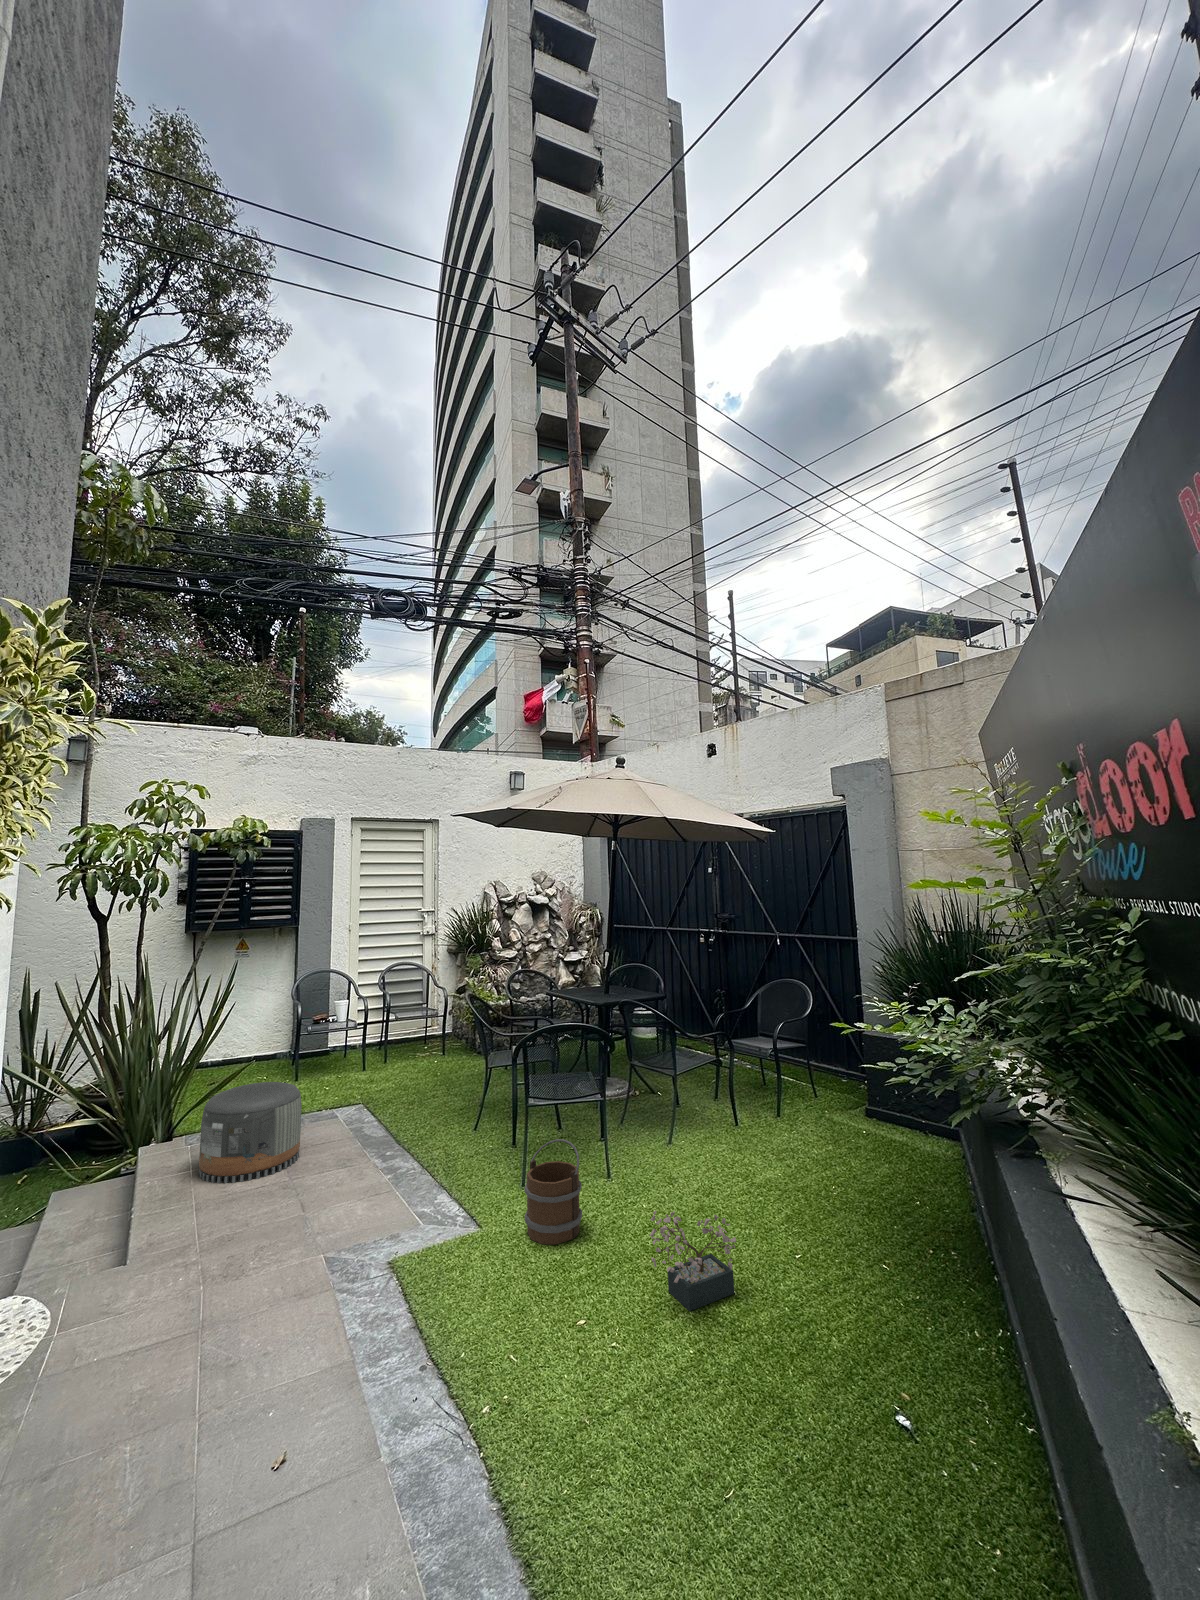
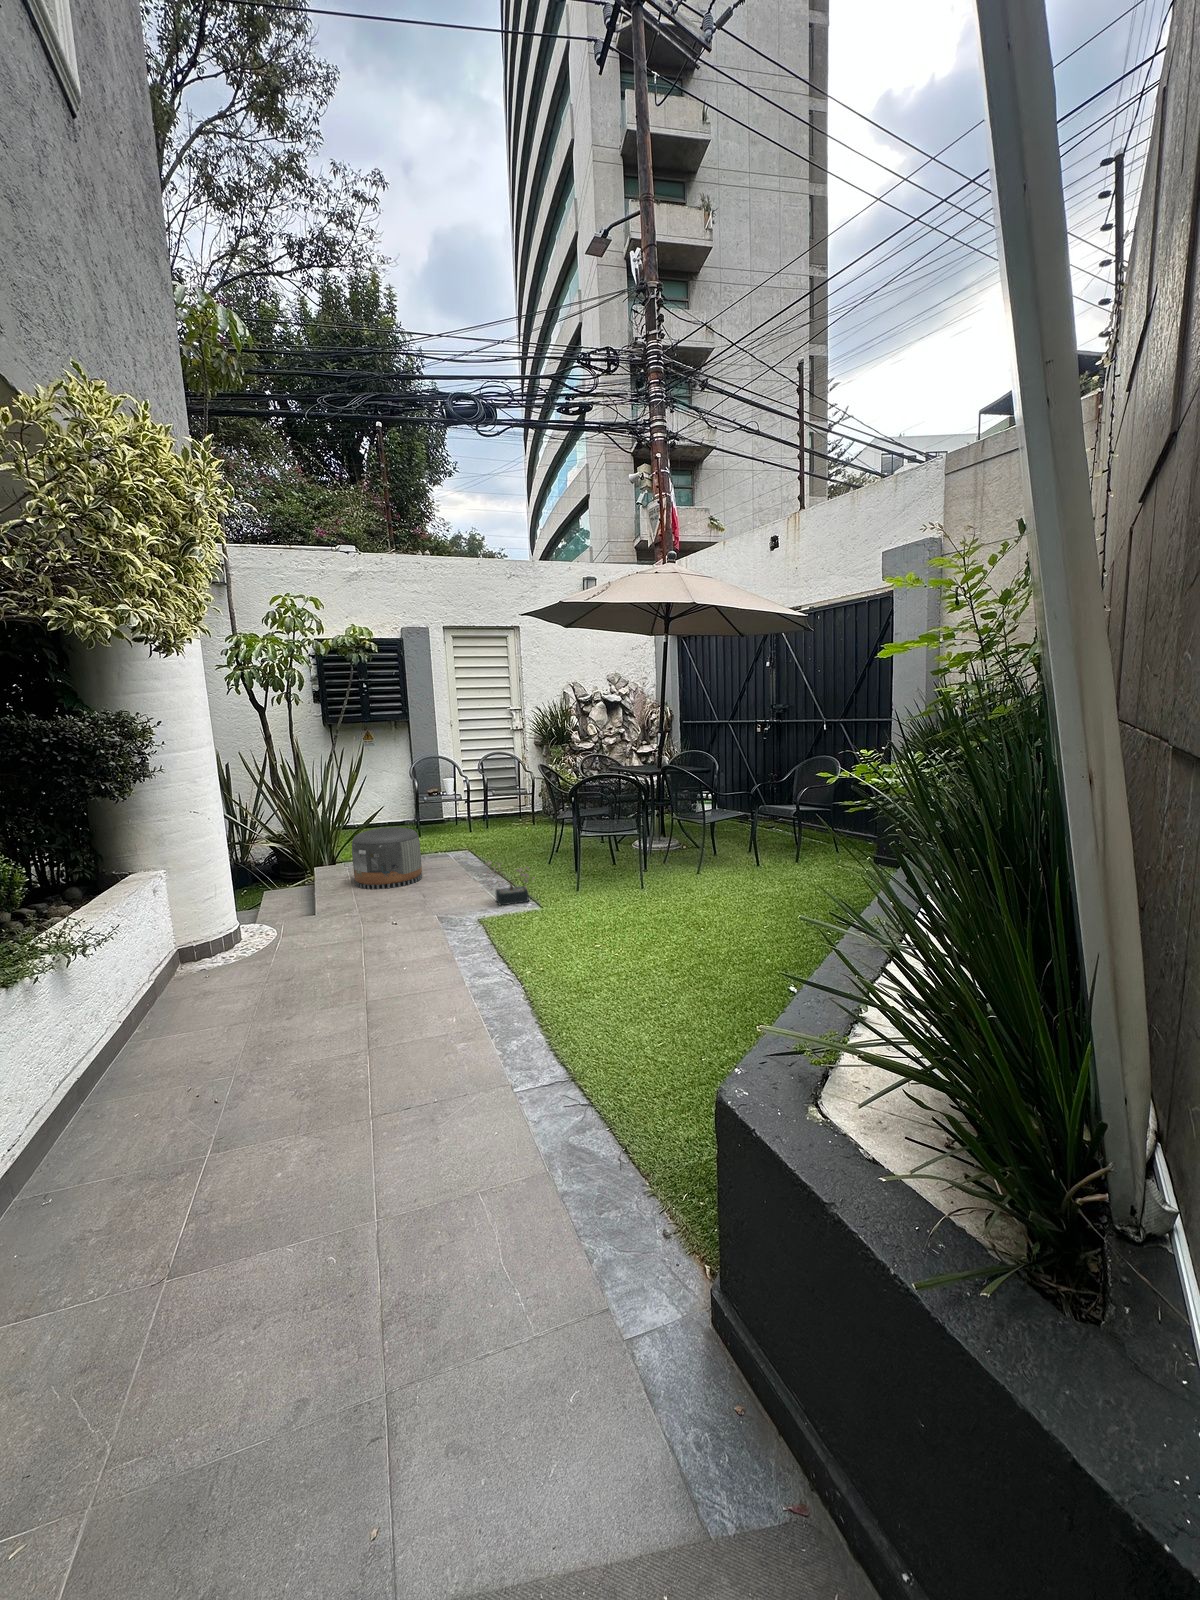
bucket: present [524,1139,582,1245] -> none [571,861,613,926]
decorative plant: present [649,1211,736,1311] -> present [484,862,534,905]

